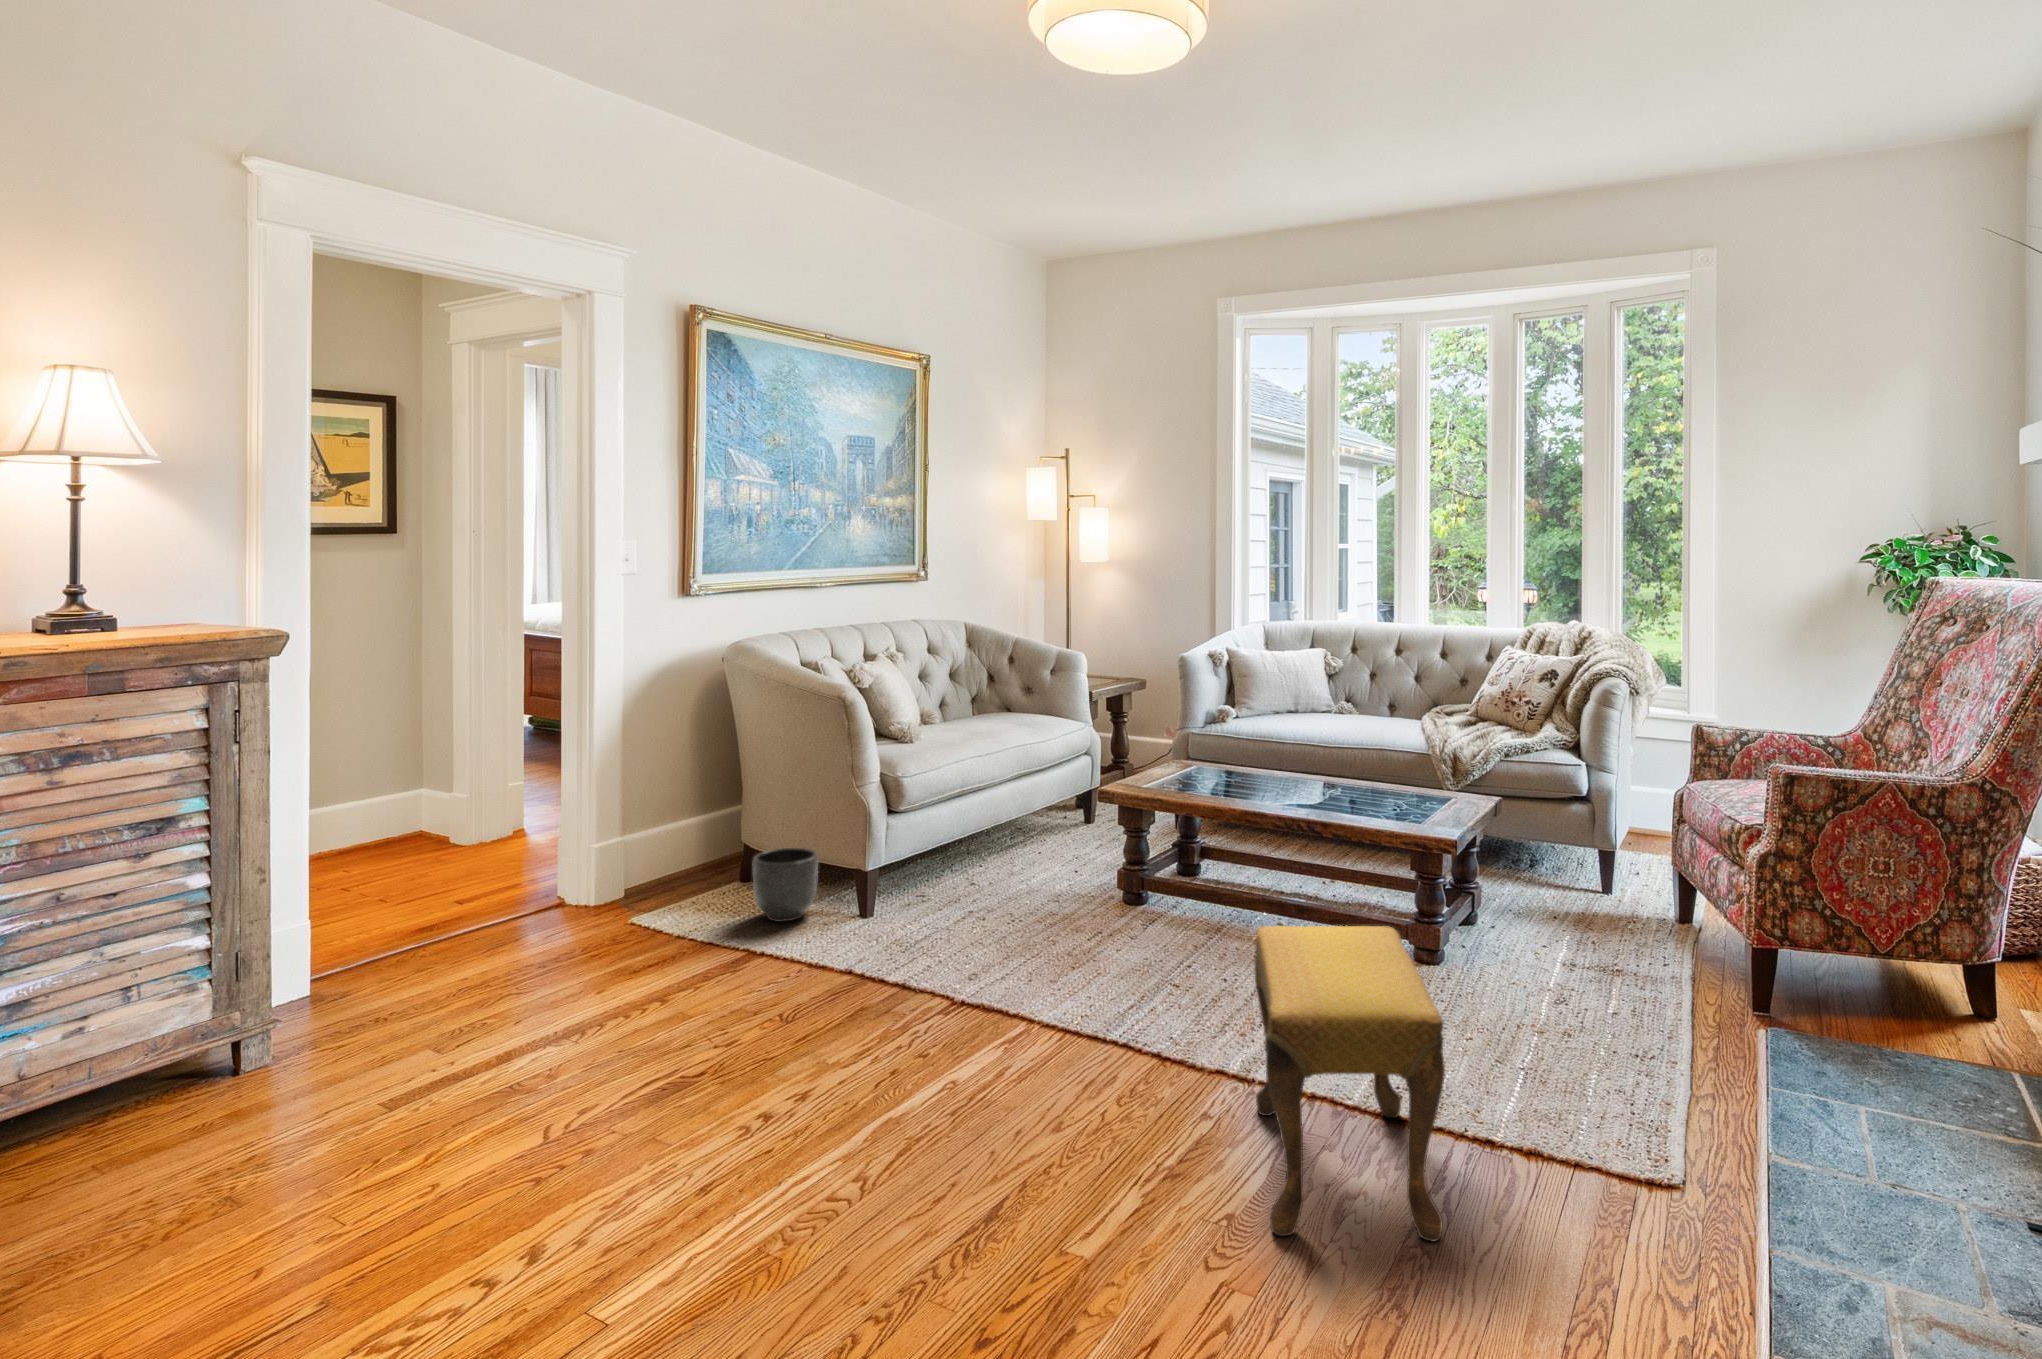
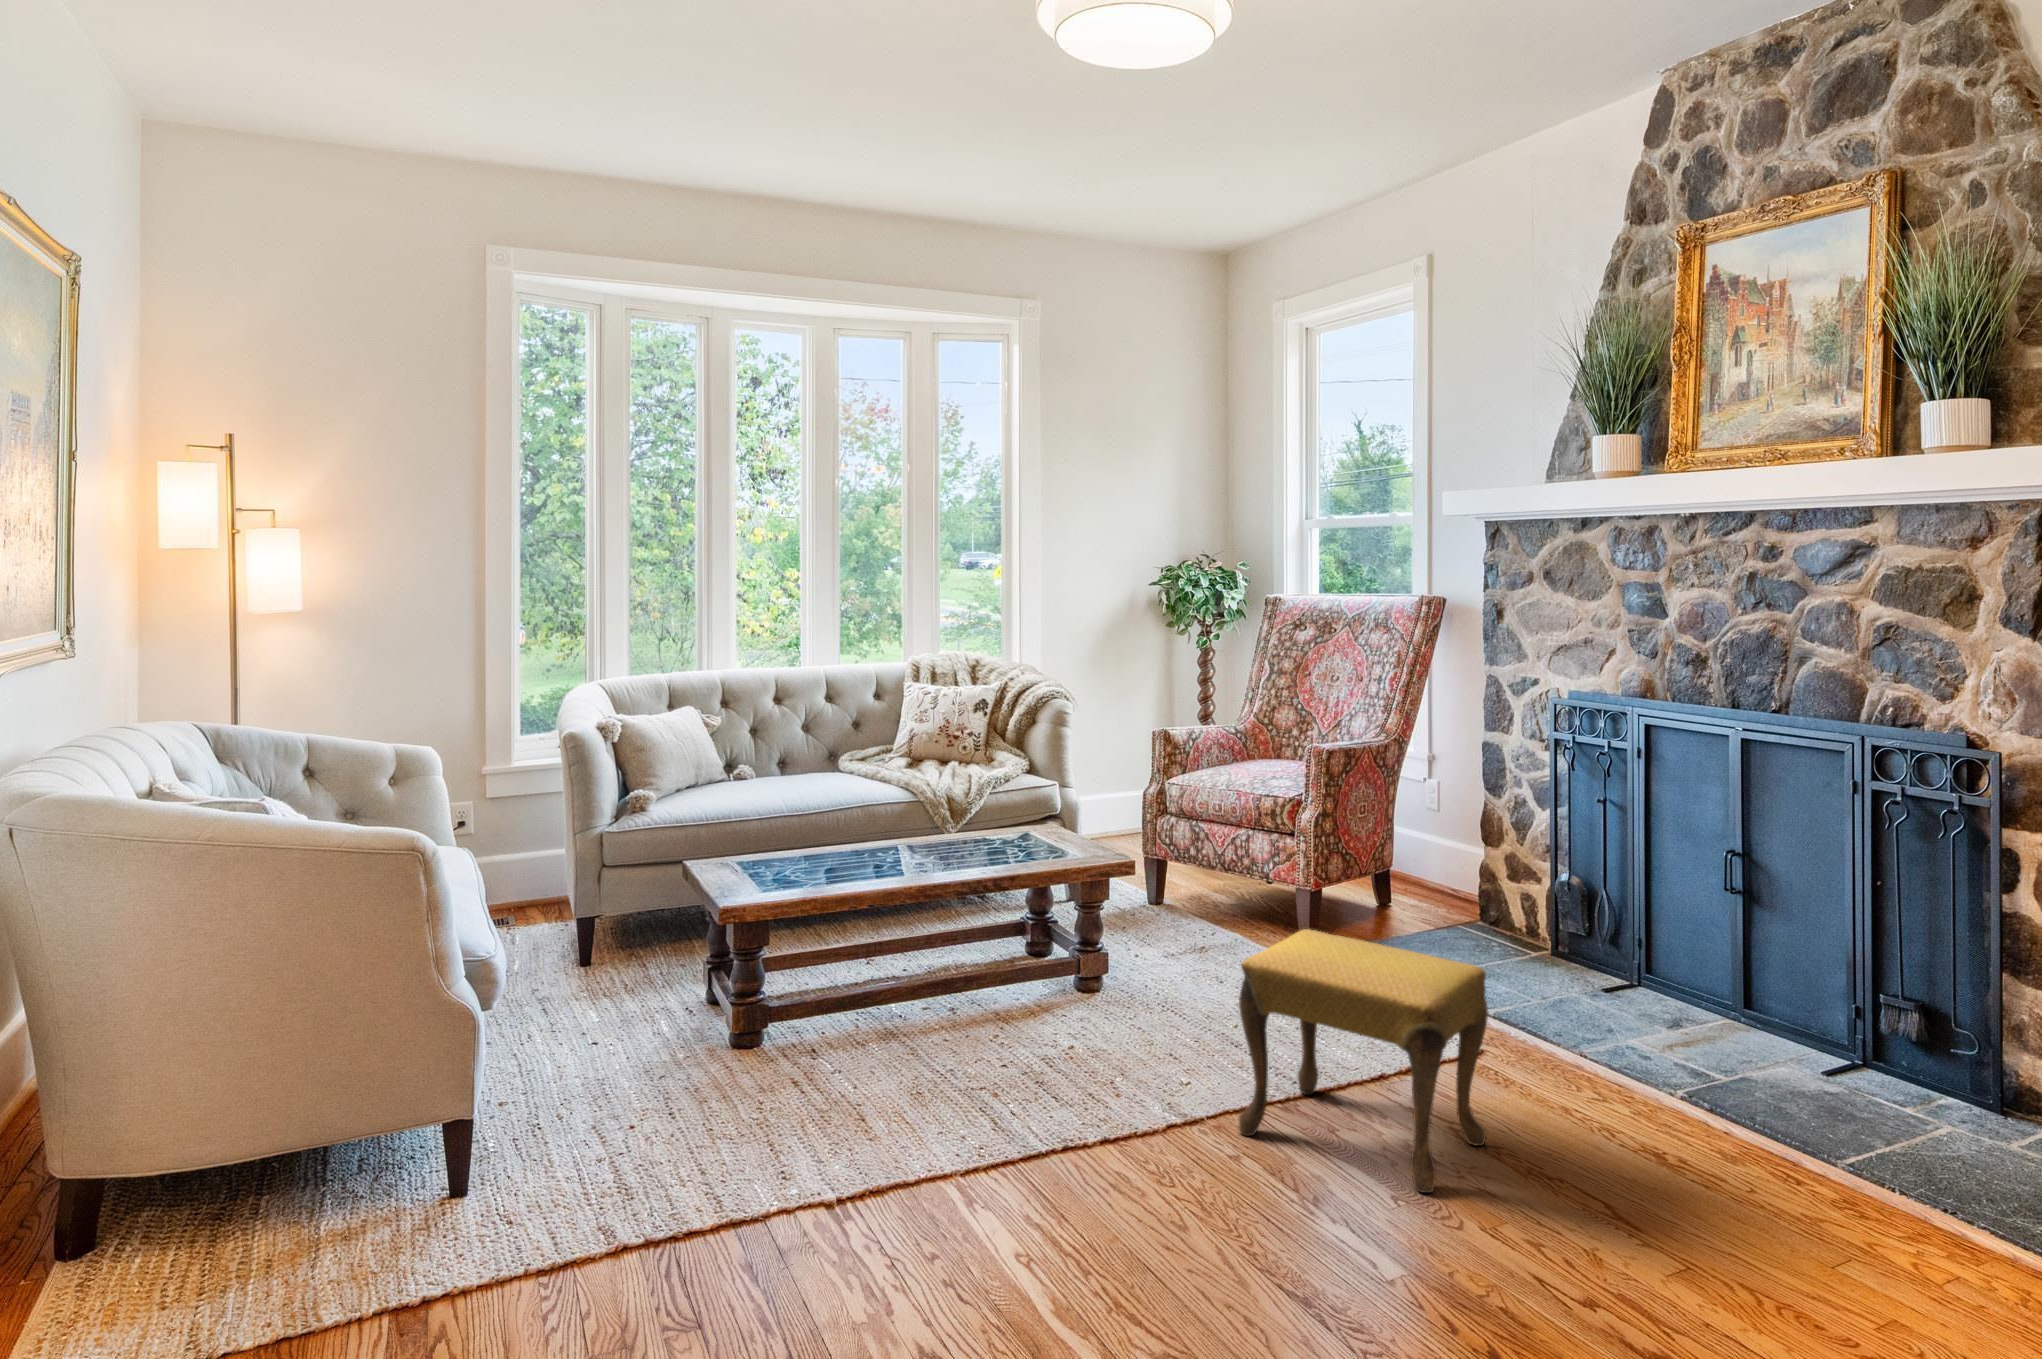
planter: present [753,848,818,922] -> none [279,1119,397,1252]

